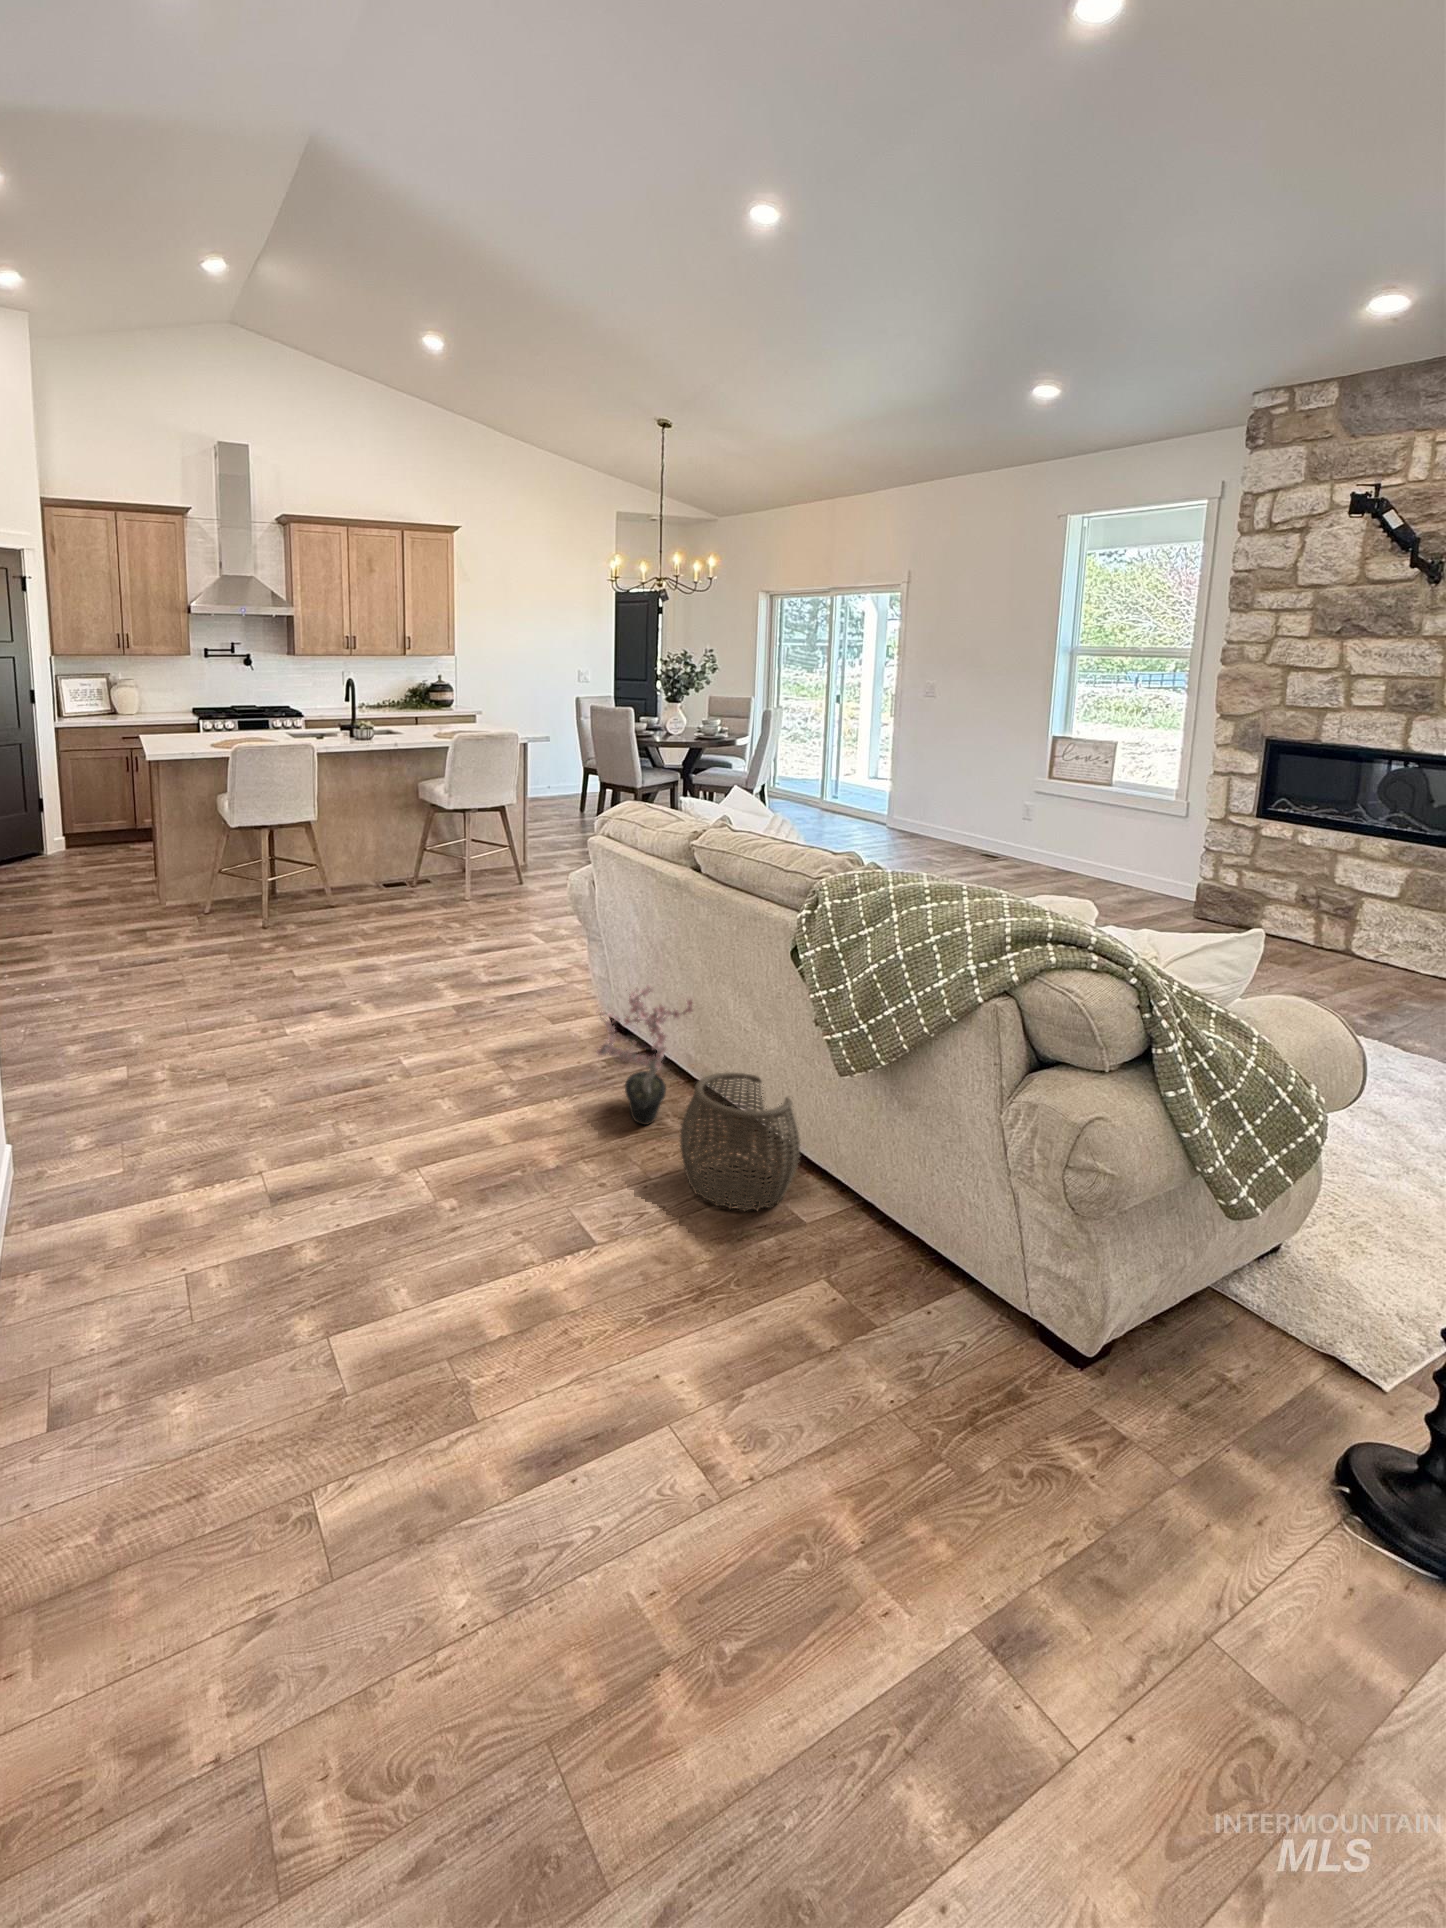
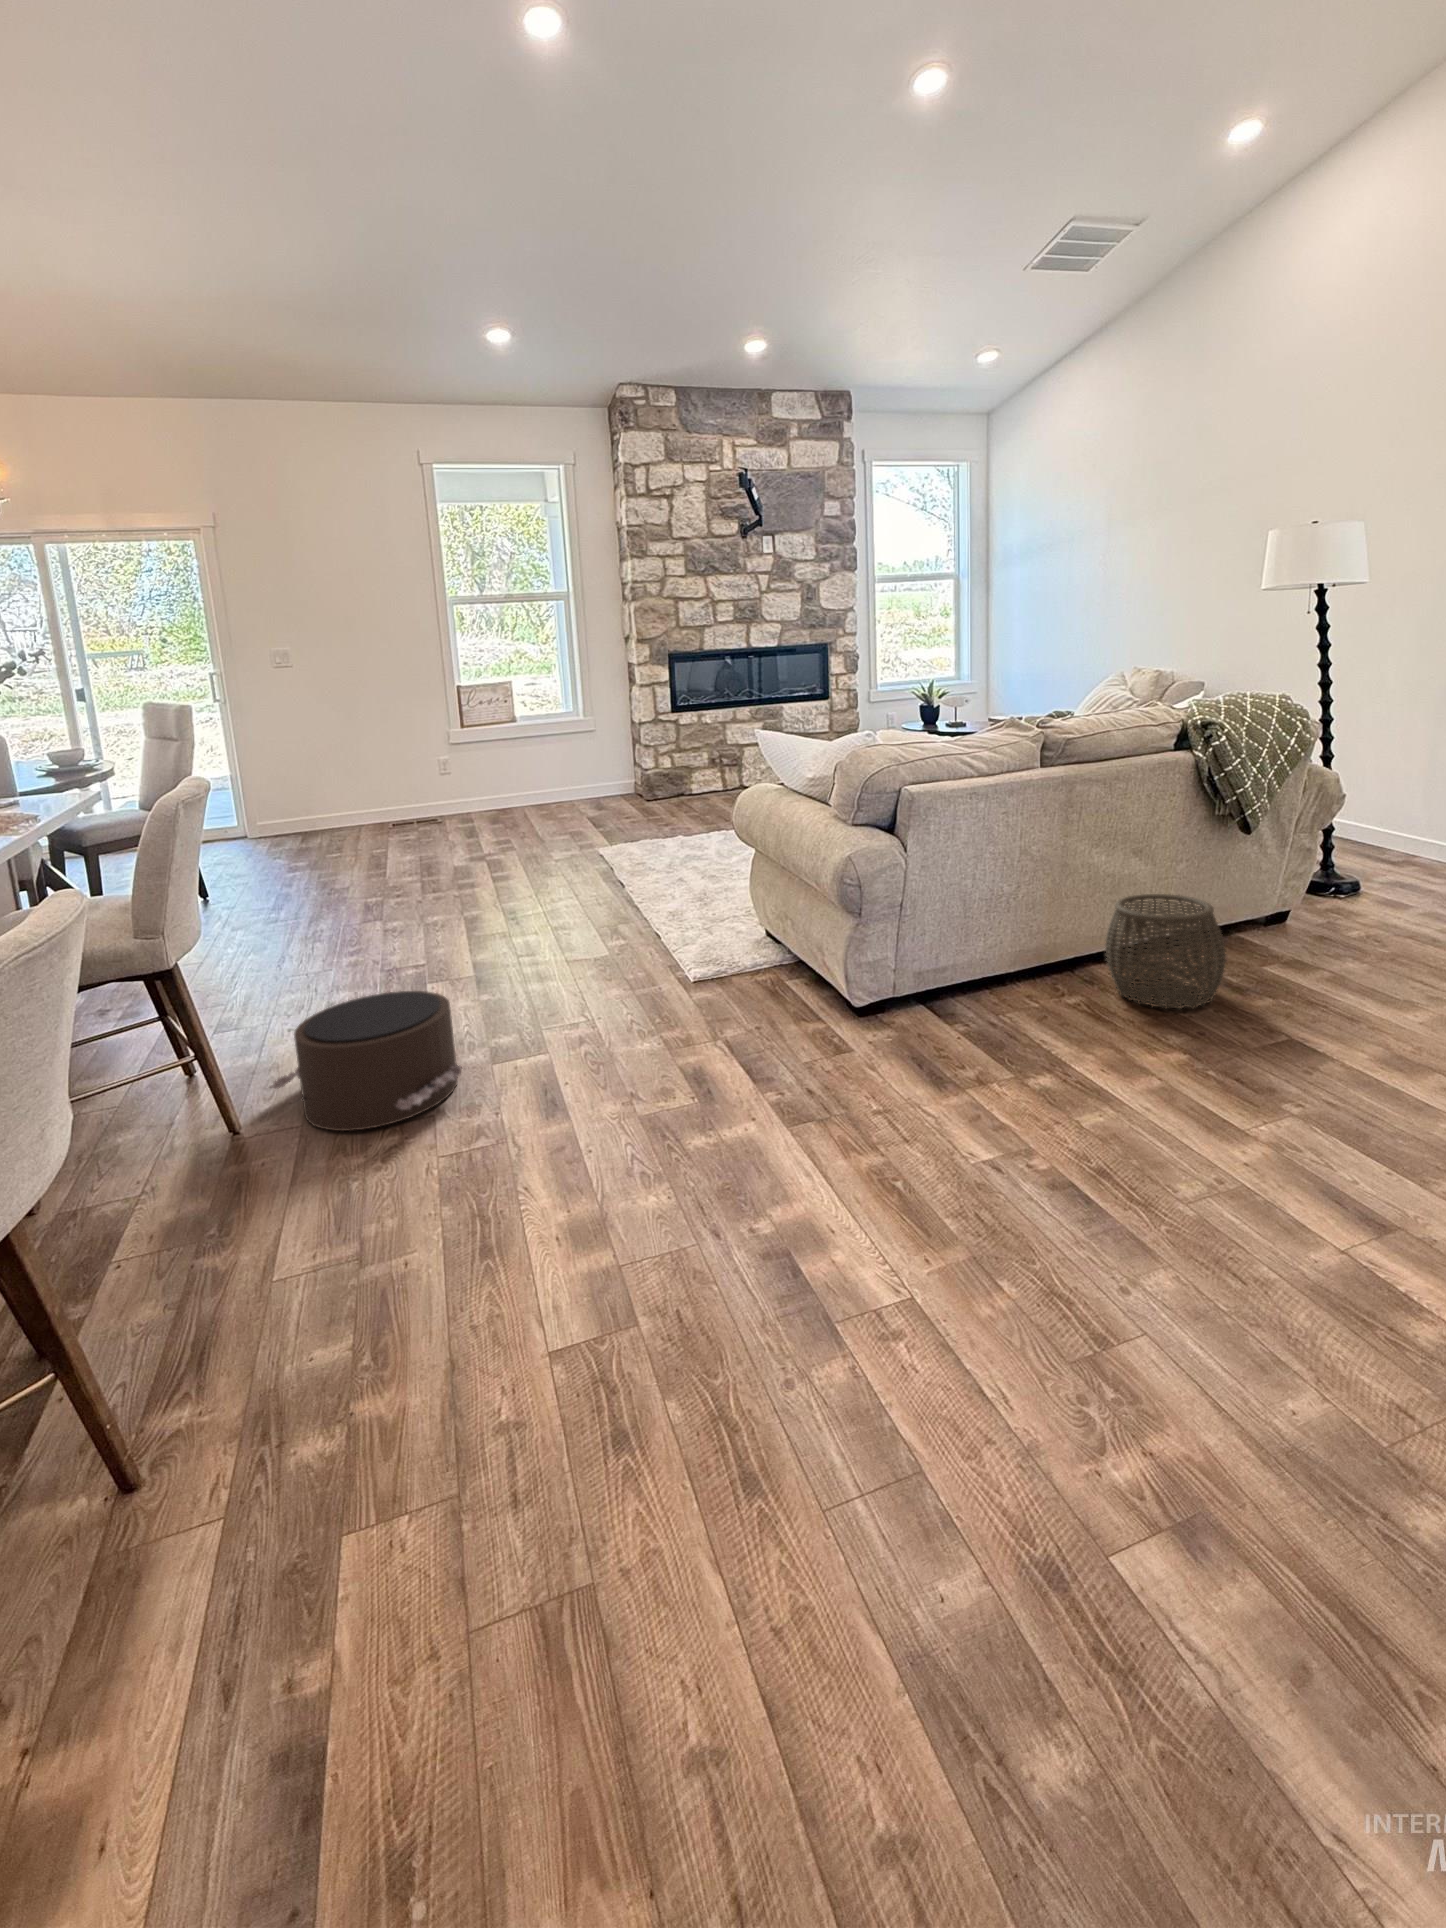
pouf: none [457,896,544,961] -> present [270,991,463,1131]
potted plant: present [597,985,693,1125] -> none [931,871,1073,1028]

